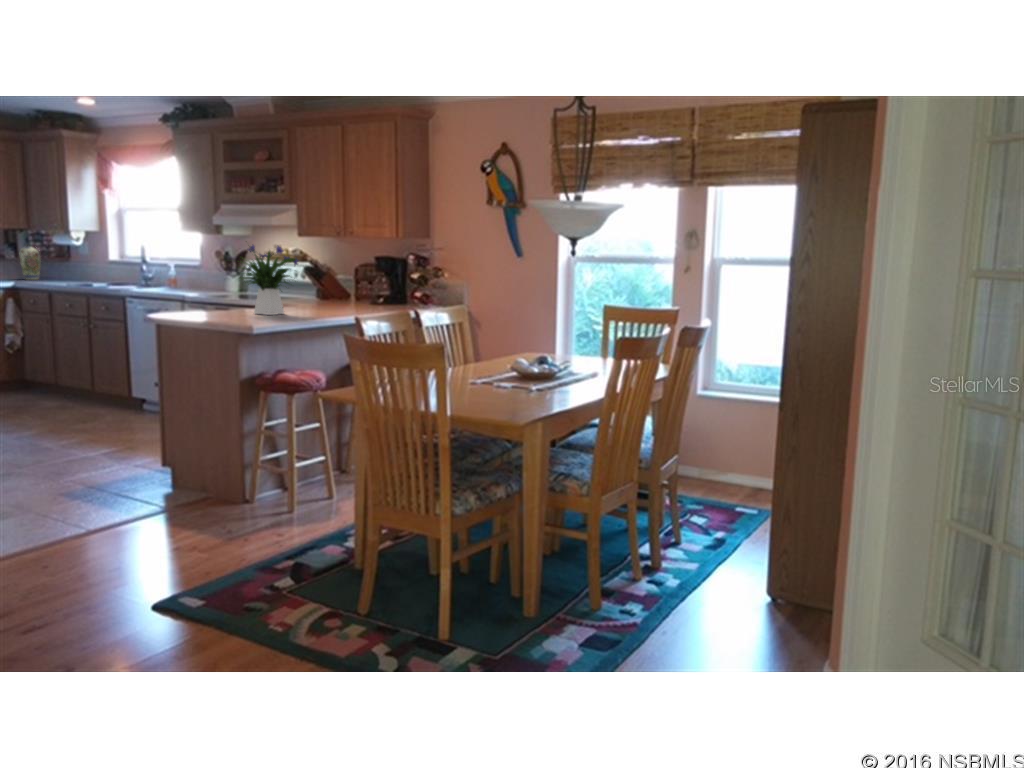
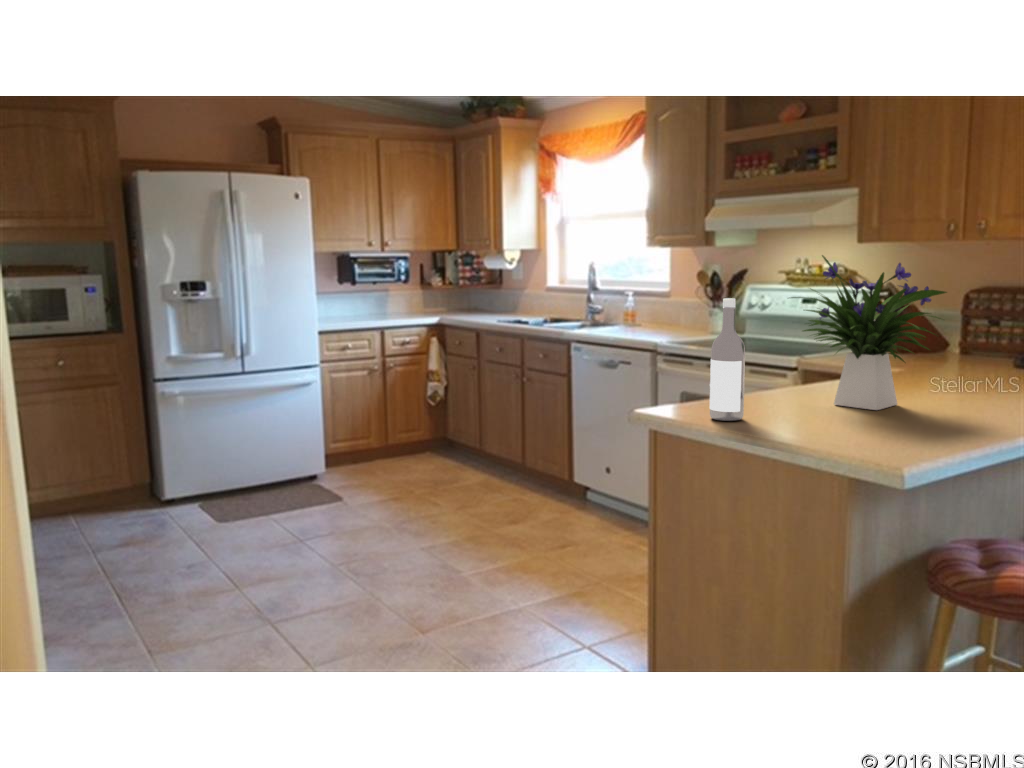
vase: present [20,245,41,280] -> none [448,256,470,312]
wine bottle: none [184,259,202,318] -> present [710,298,745,421]

